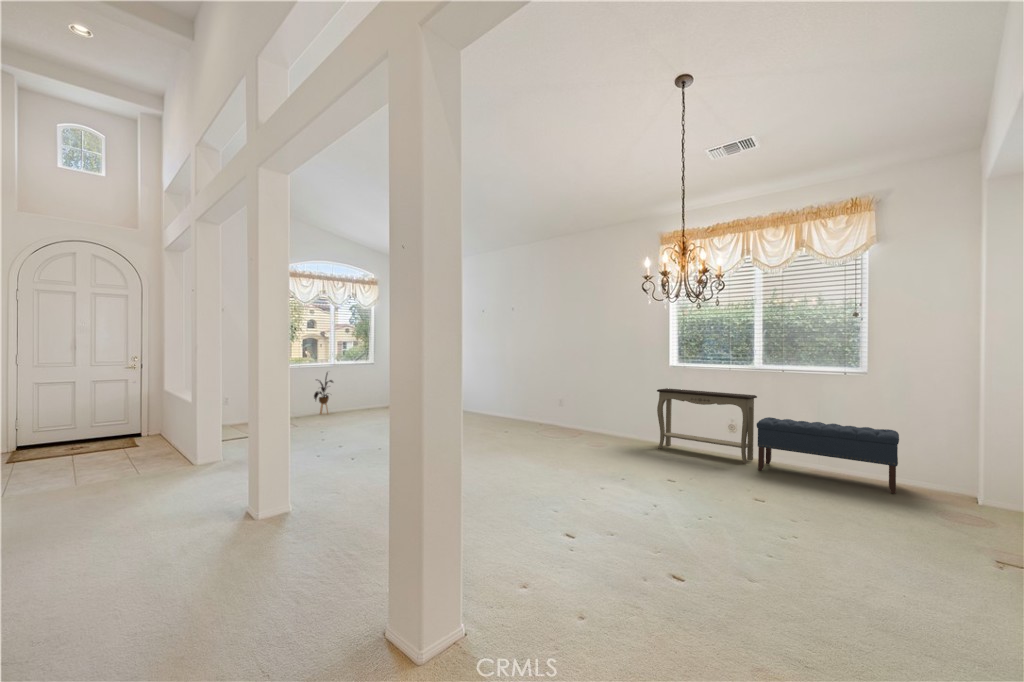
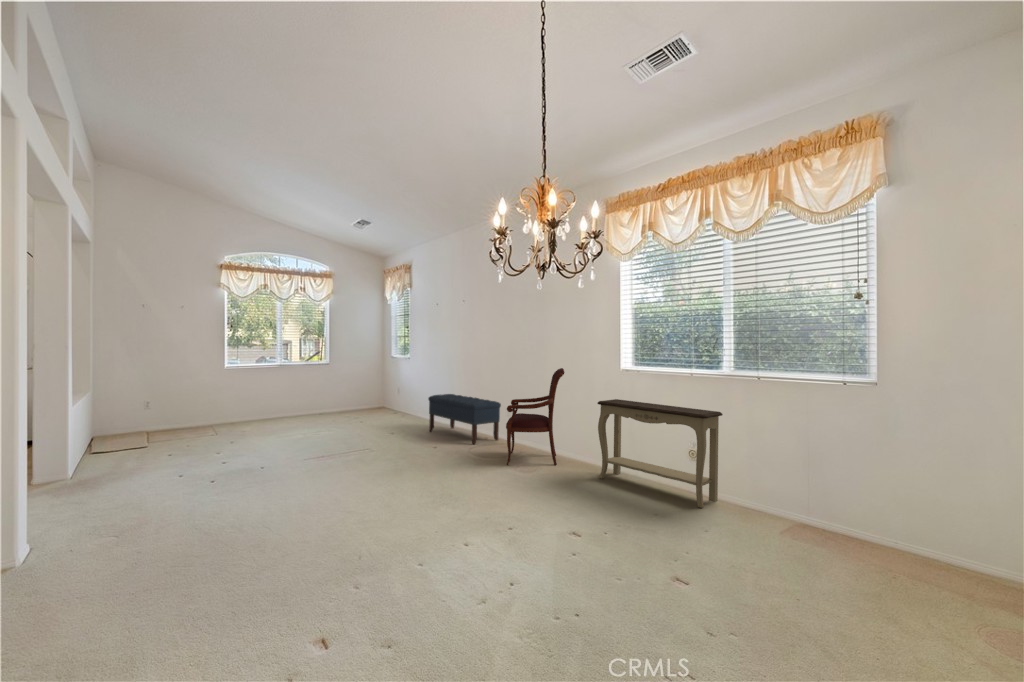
armchair: none [572,365,623,442] -> present [506,368,565,465]
house plant: present [314,373,333,414] -> none [248,374,274,422]
bench: present [757,417,899,494] -> present [428,394,501,444]

